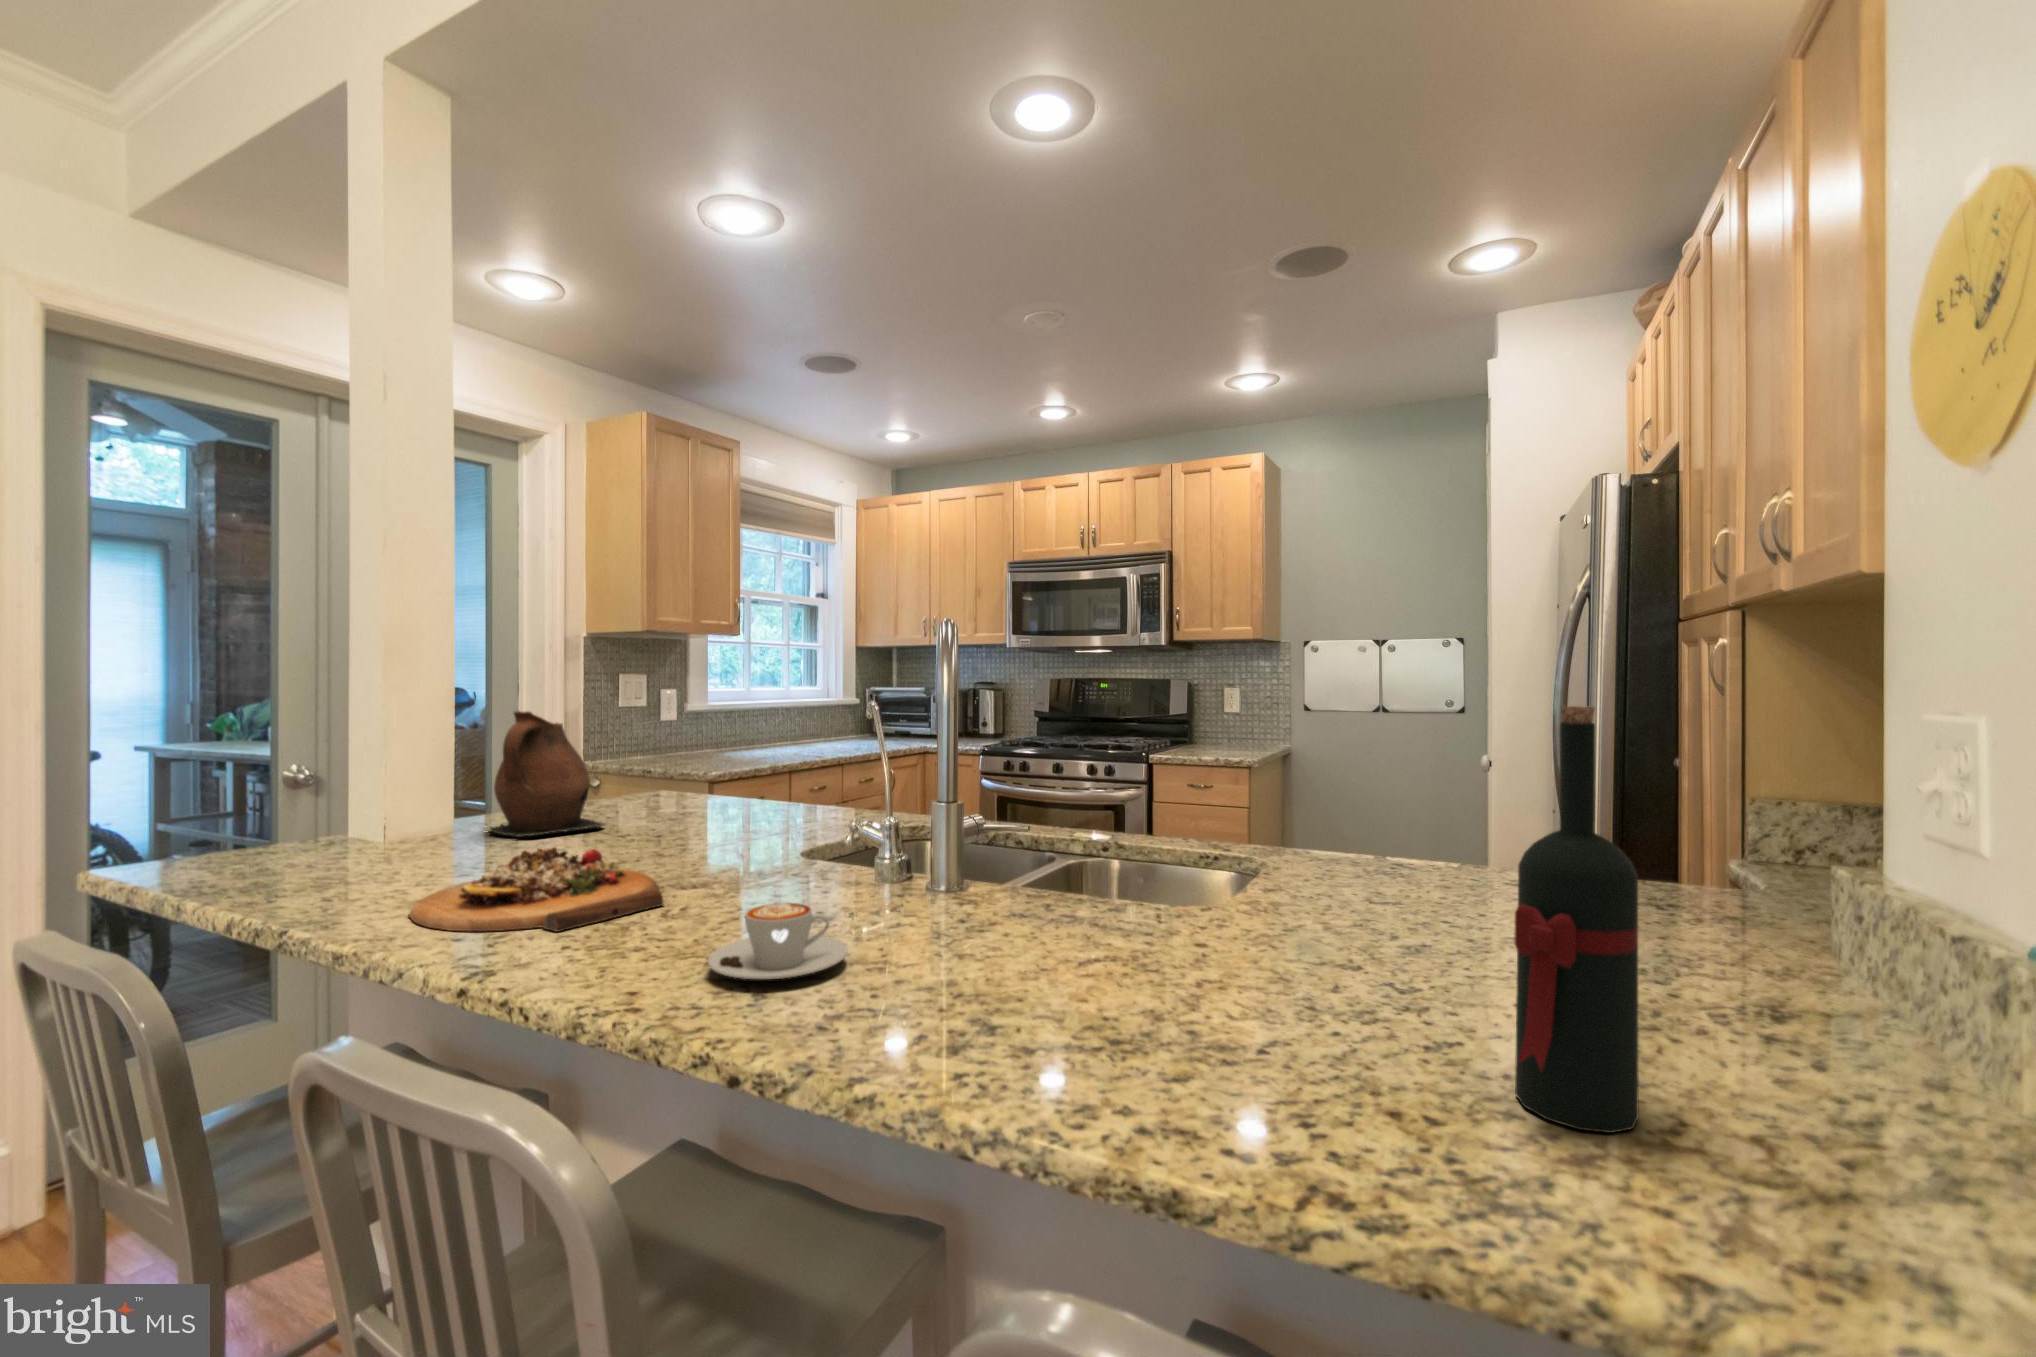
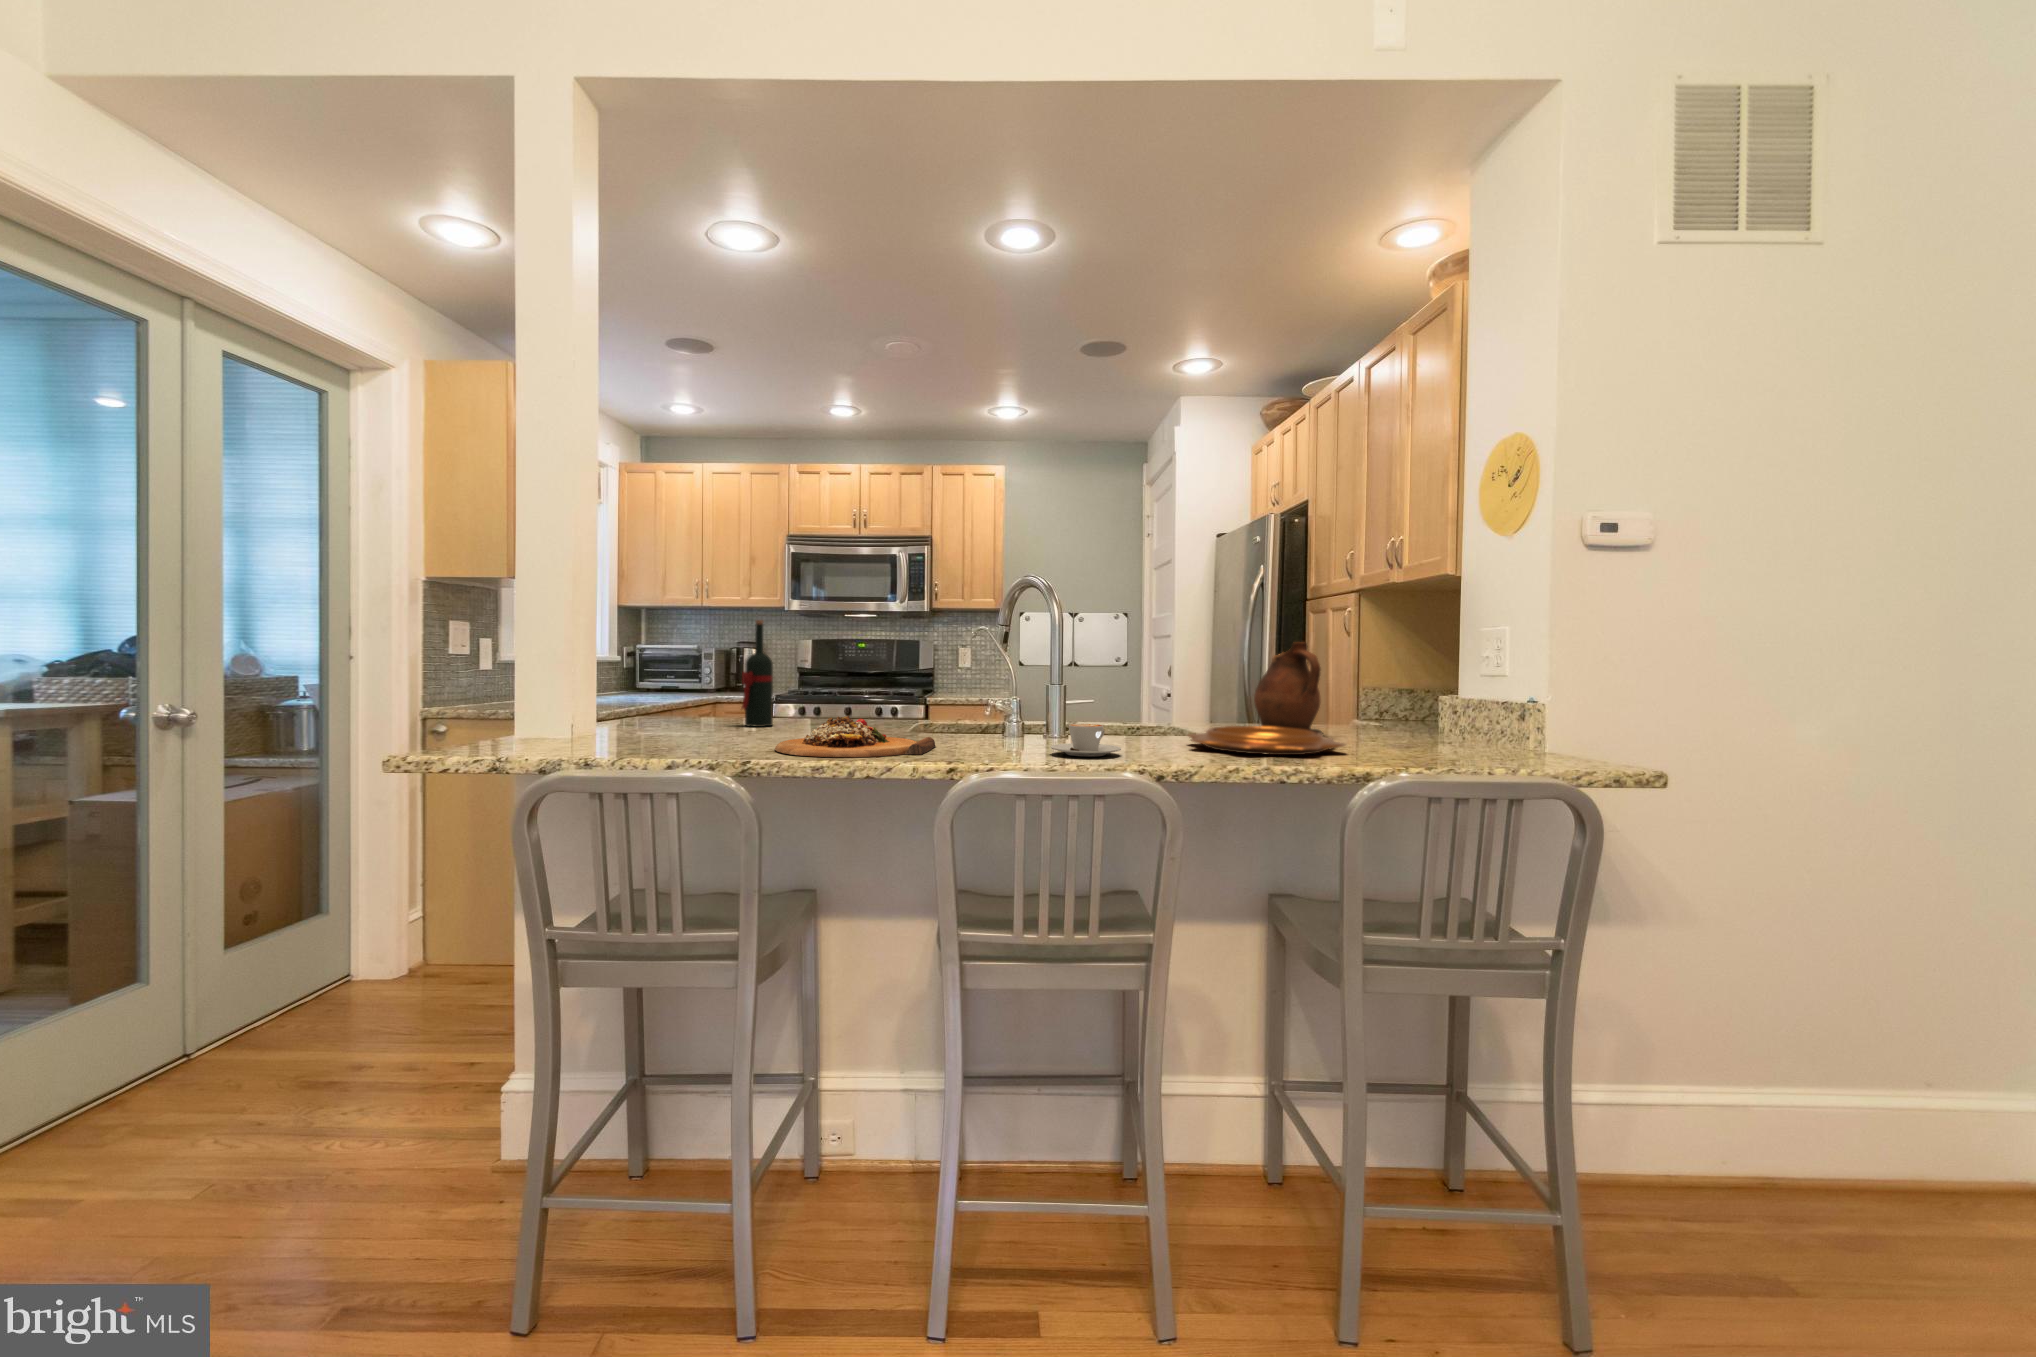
wine bottle: present [1514,706,1639,1133] -> present [742,620,773,727]
ceramic pitcher: present [490,711,604,837] -> present [1254,642,1323,734]
decorative bowl: none [1018,915,1369,1038] -> present [1188,726,1345,755]

